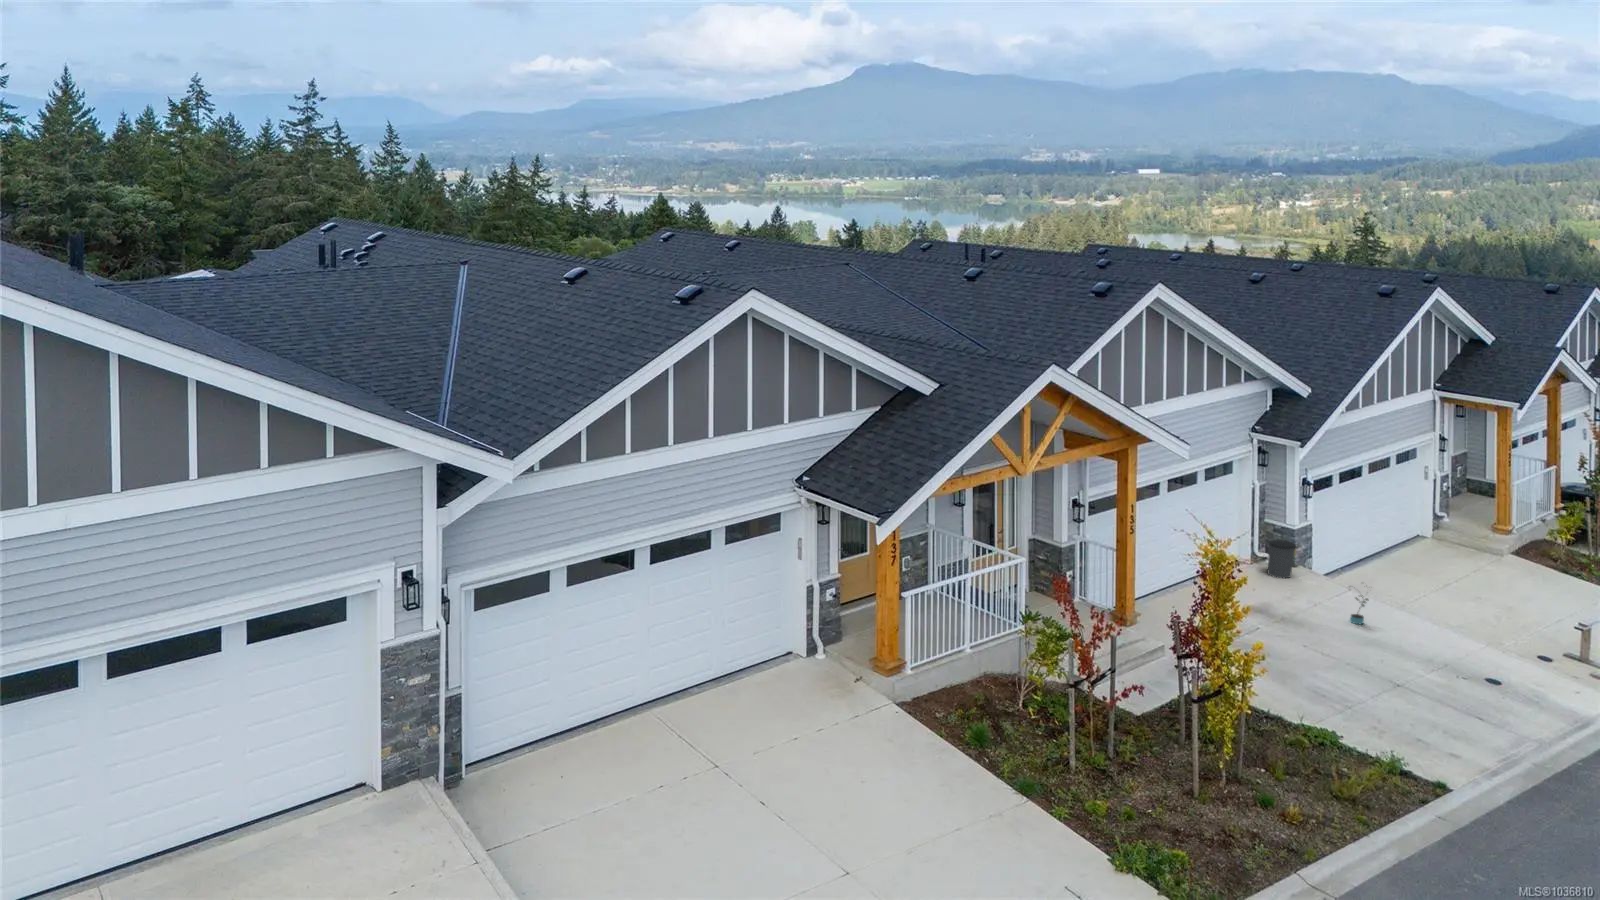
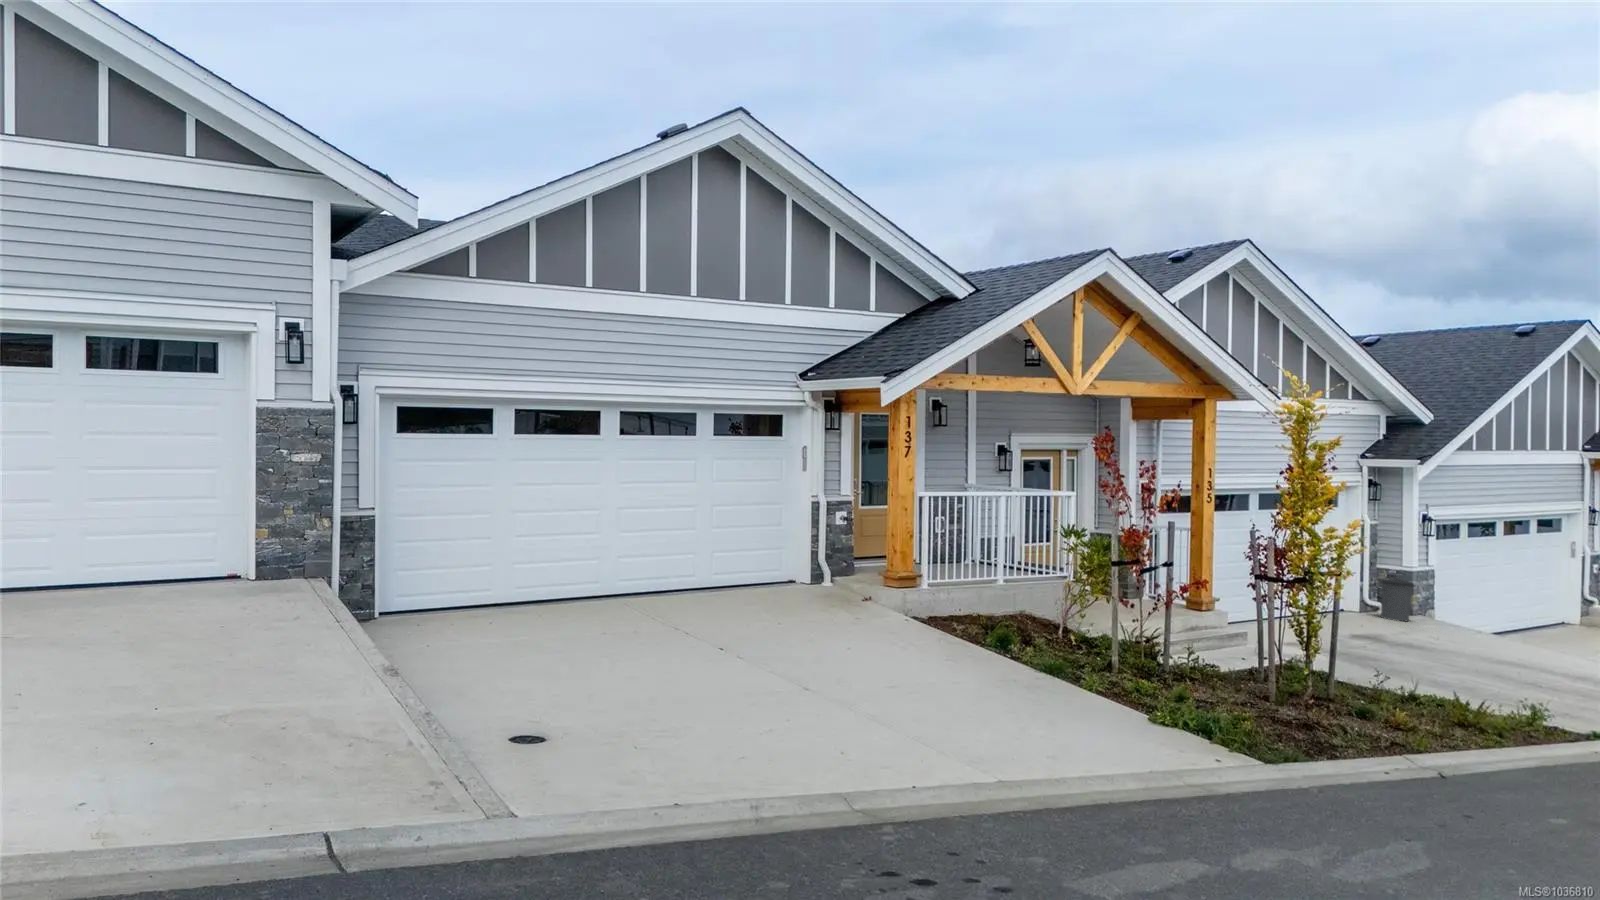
potted plant: present [1350,595,1368,624] -> none [1473,601,1505,650]

